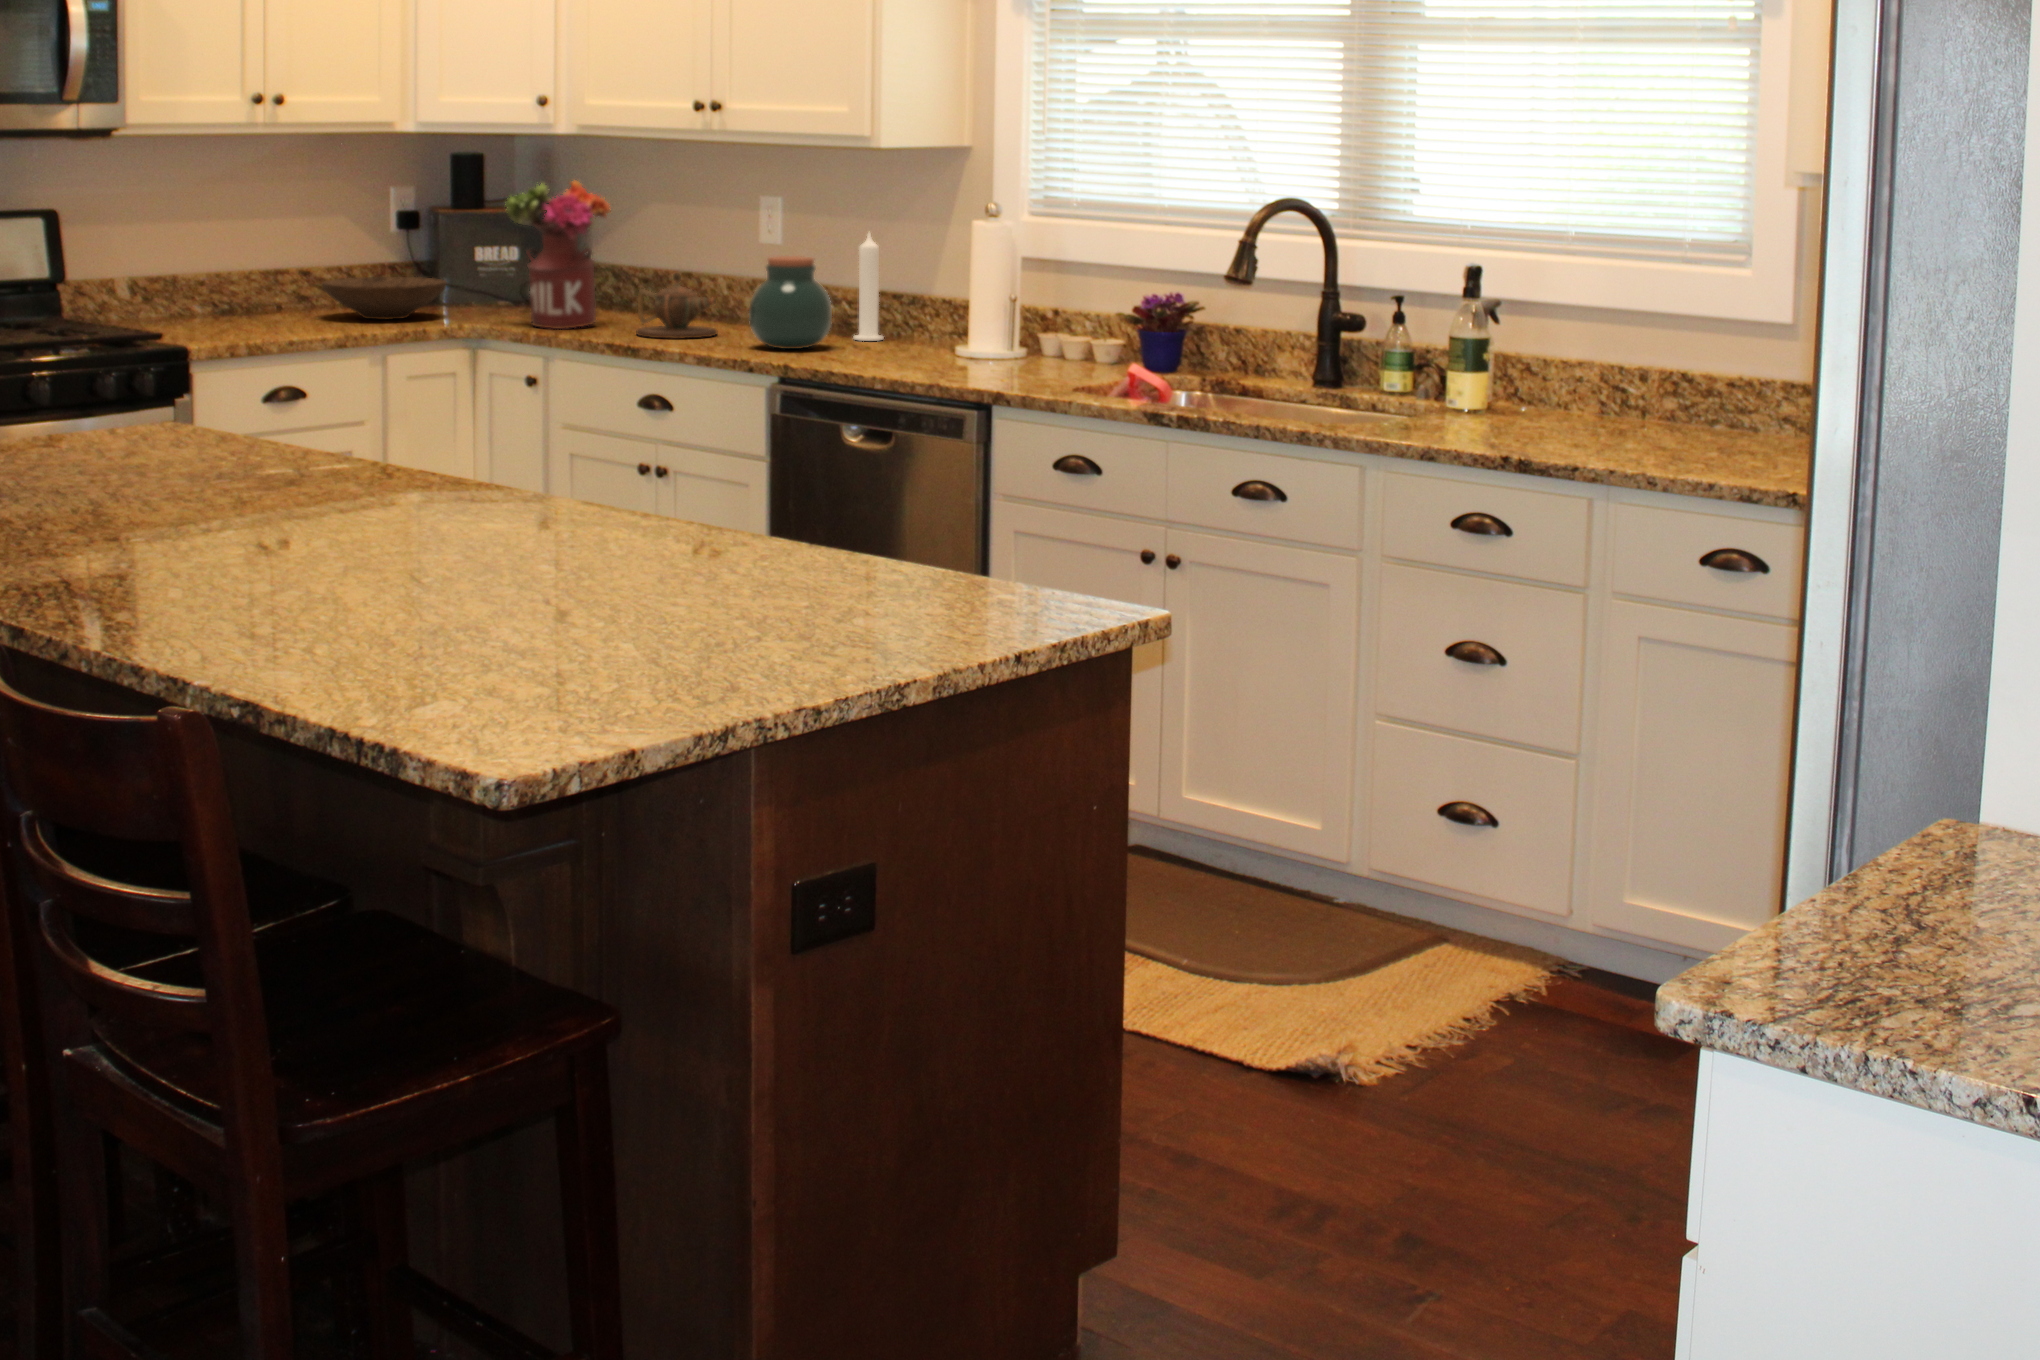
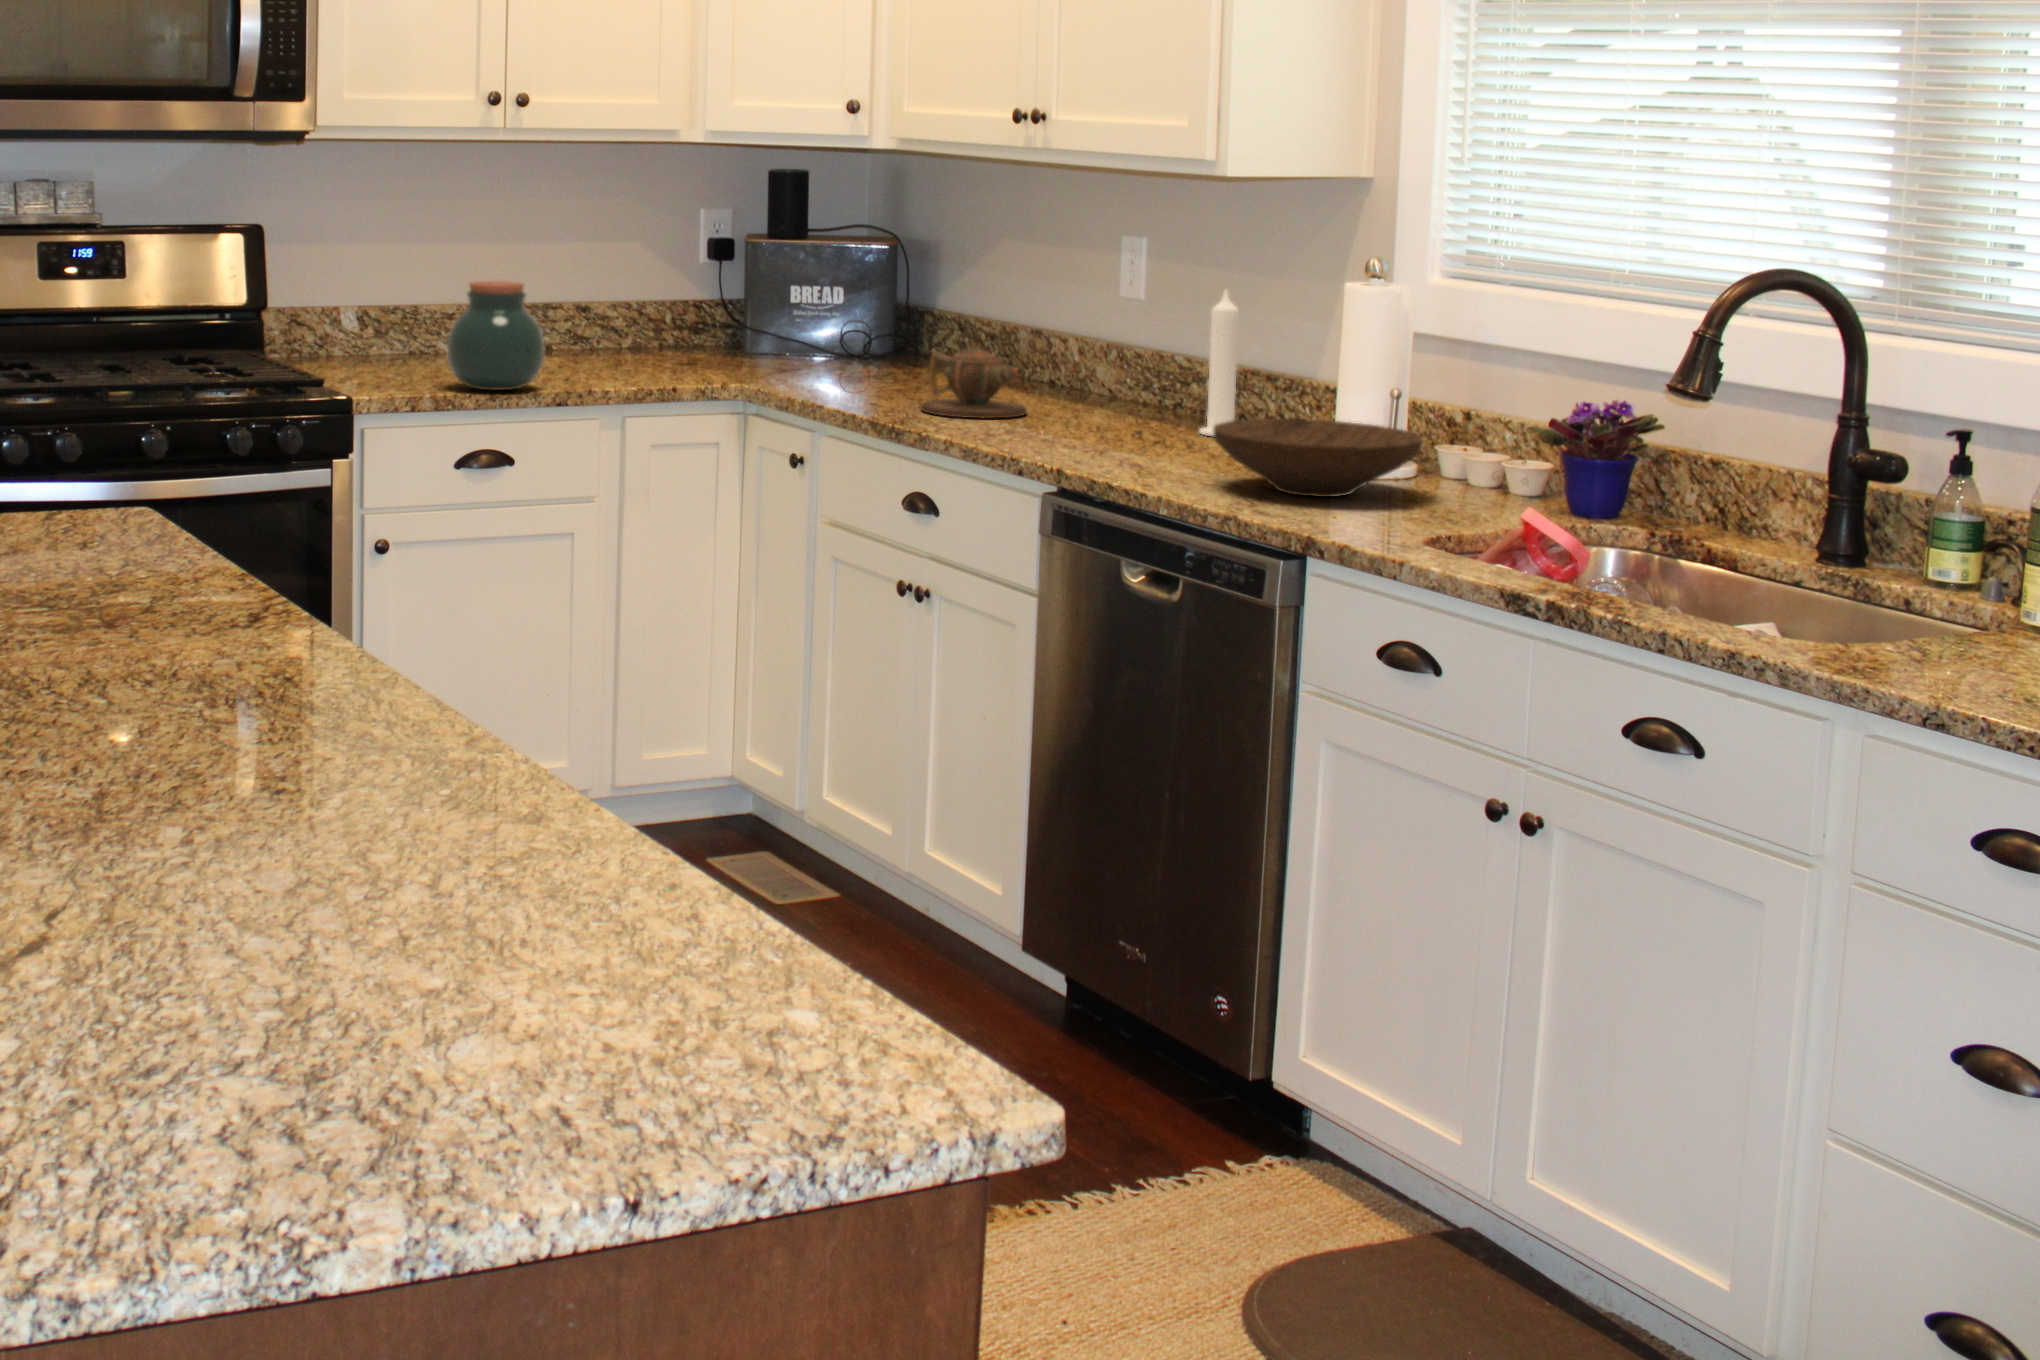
flower arrangement: present [506,181,611,329] -> none [782,209,916,395]
jar: present [749,256,832,349] -> present [447,281,545,391]
wooden bowl: present [322,277,446,320] -> present [1213,419,1422,497]

